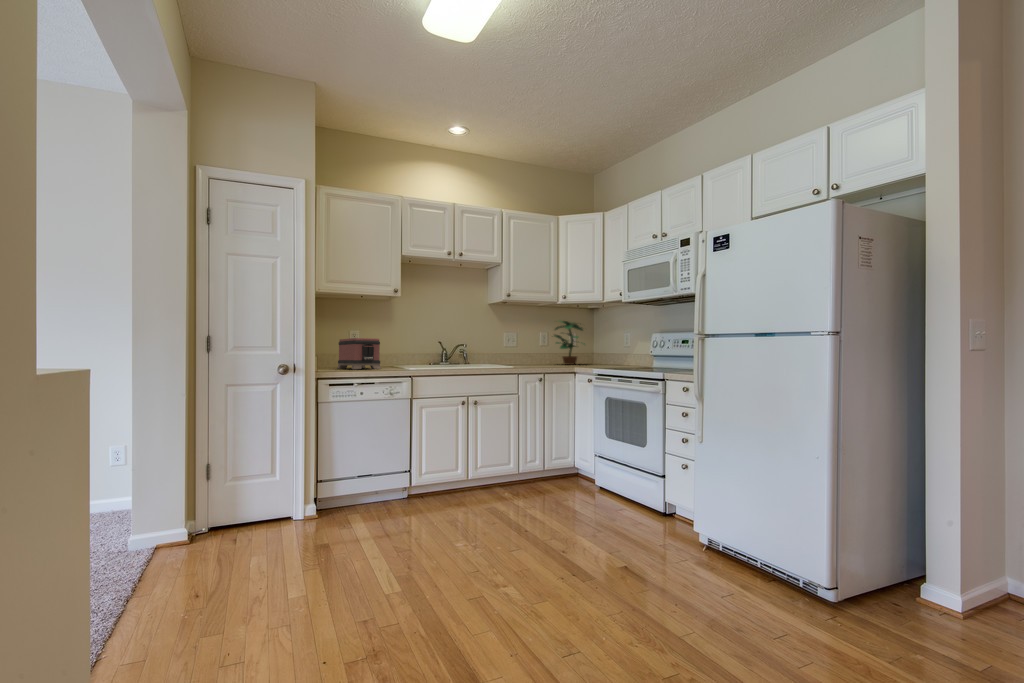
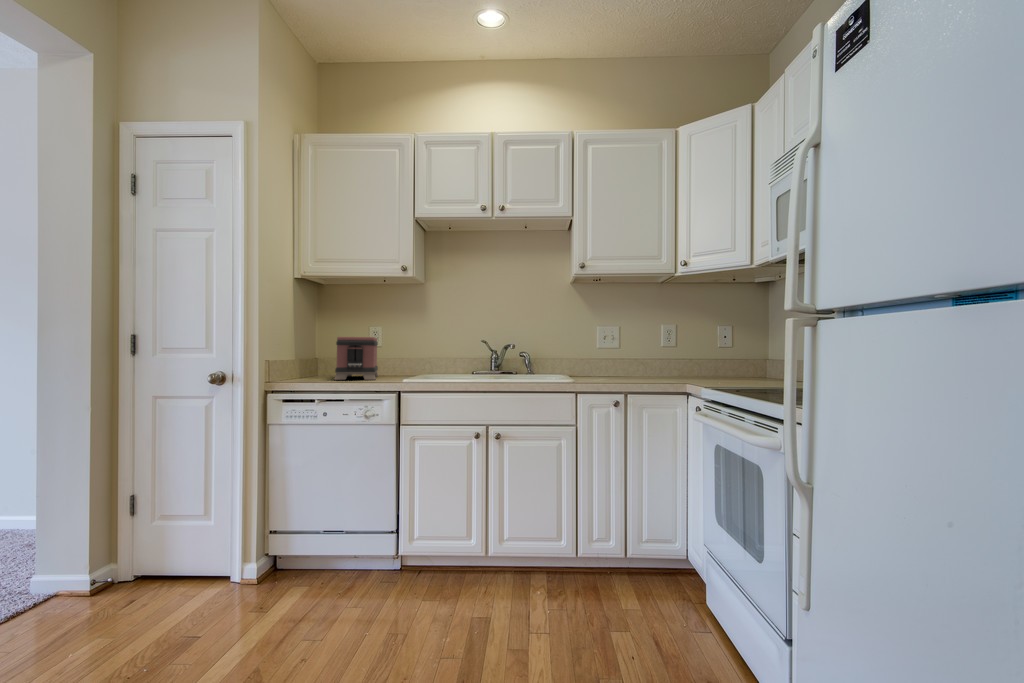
potted plant: present [554,321,585,365] -> none [664,304,732,380]

